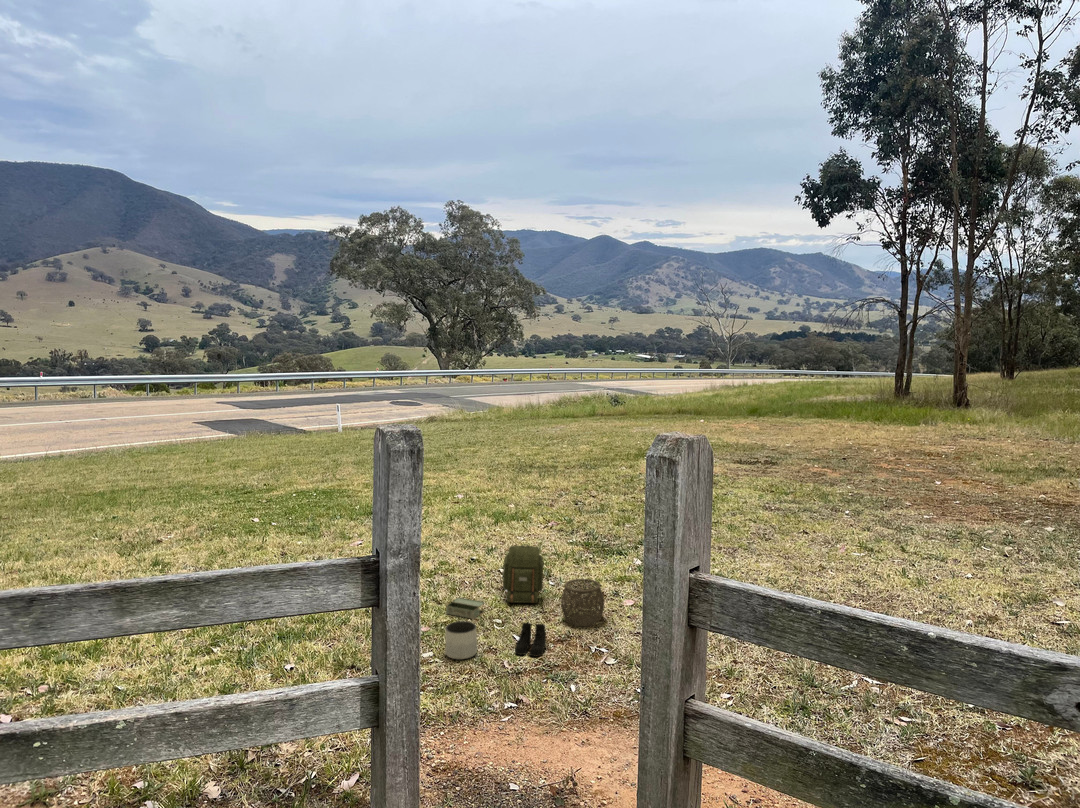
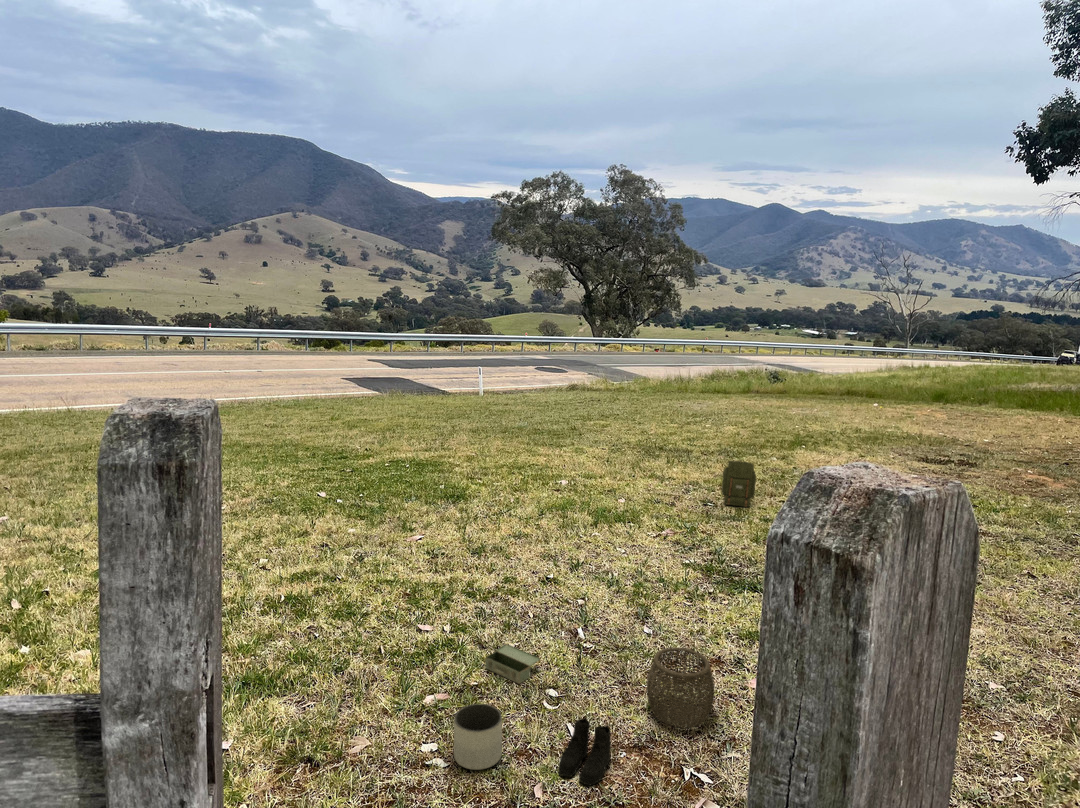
backpack: present [503,544,544,603] -> present [722,460,756,507]

